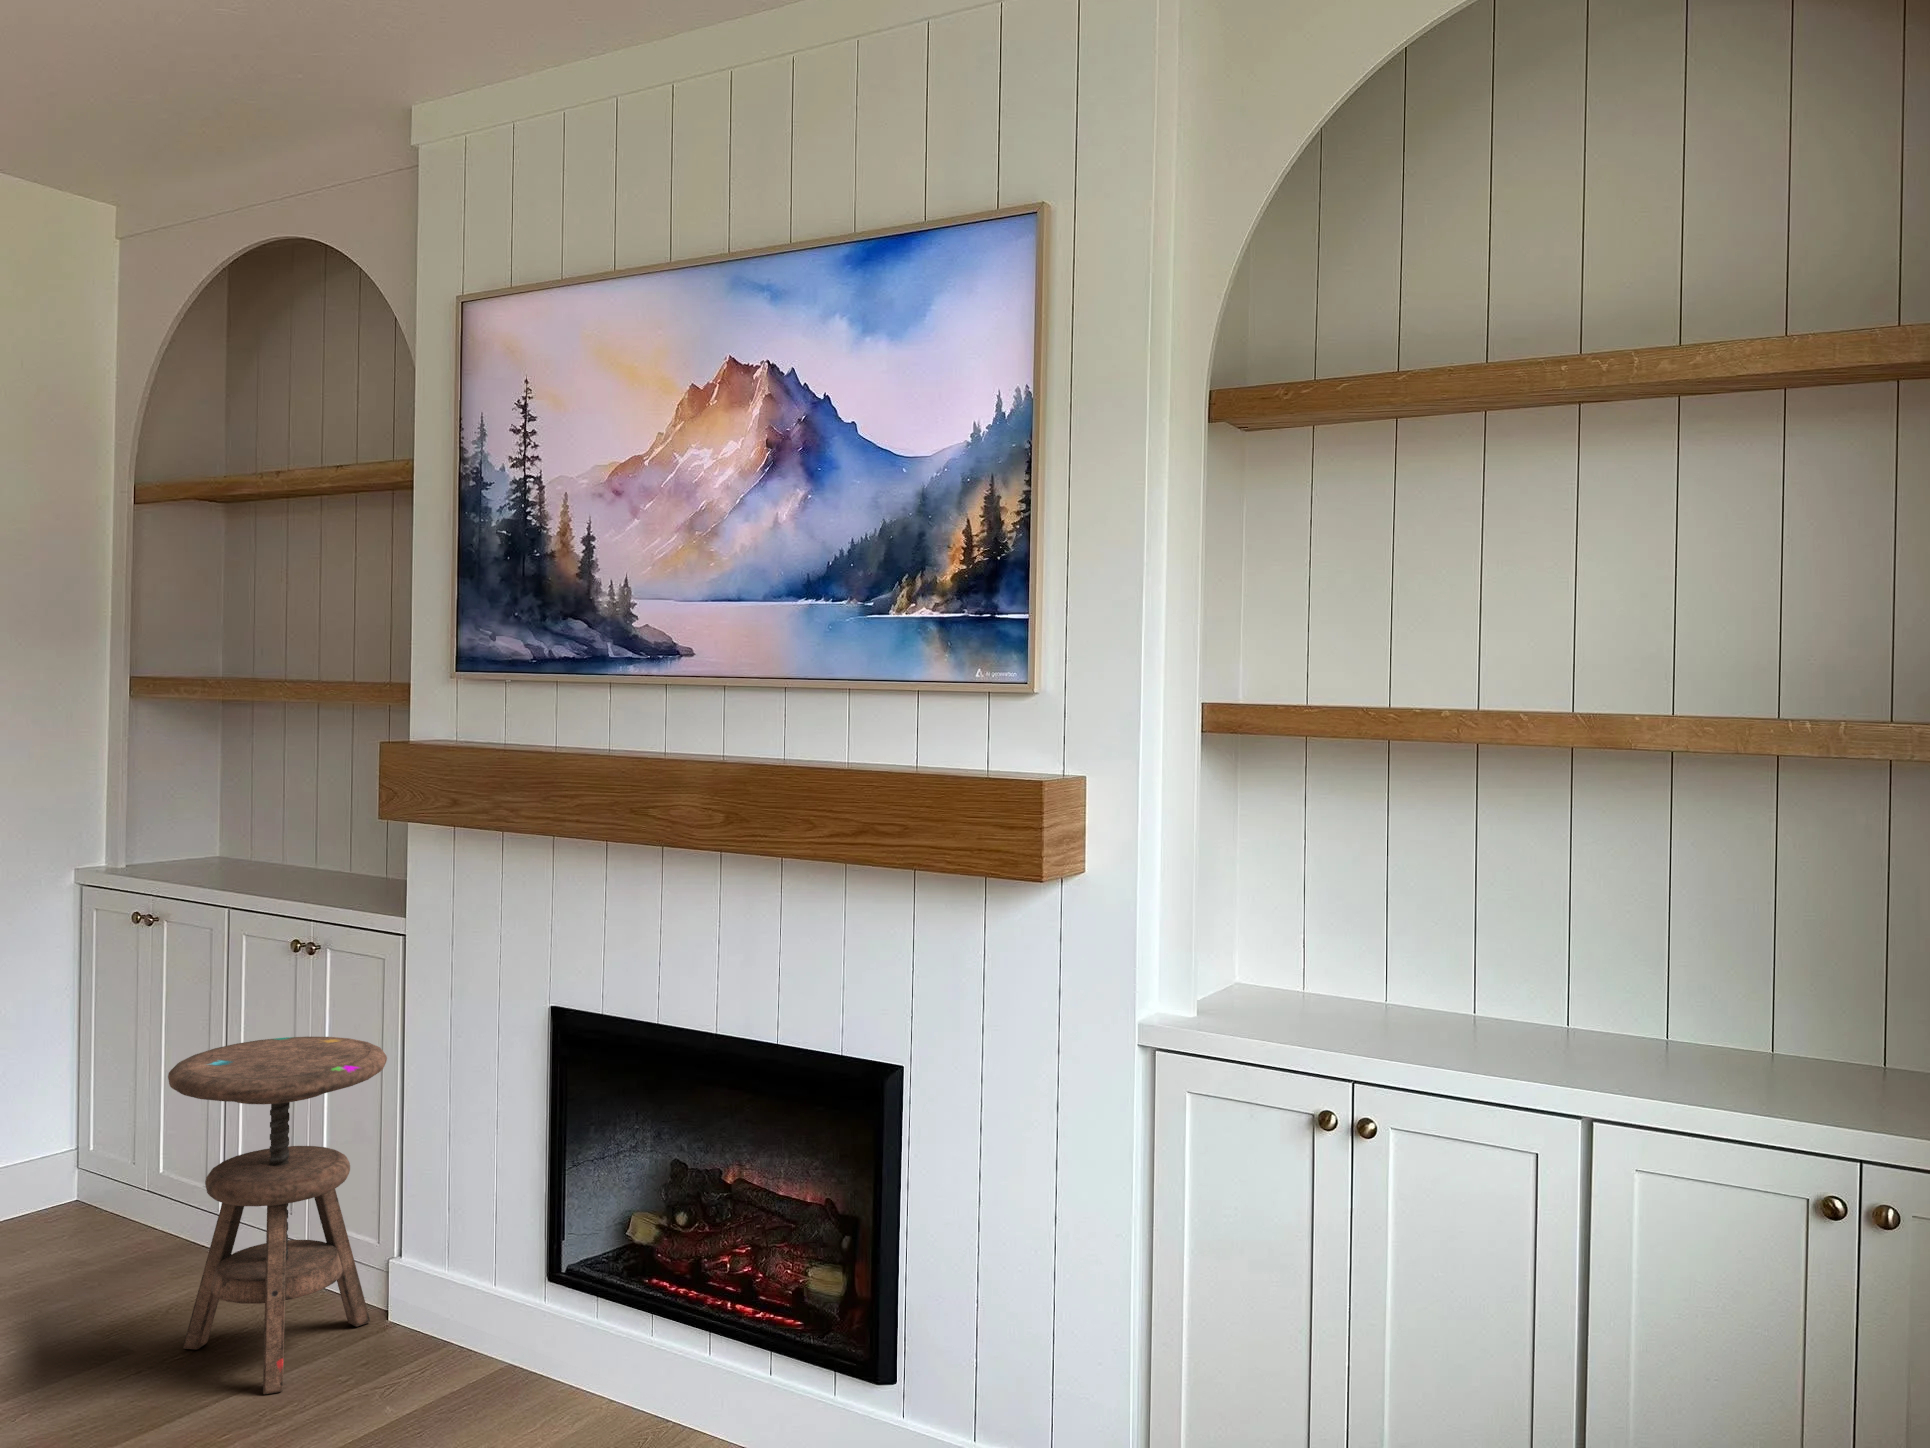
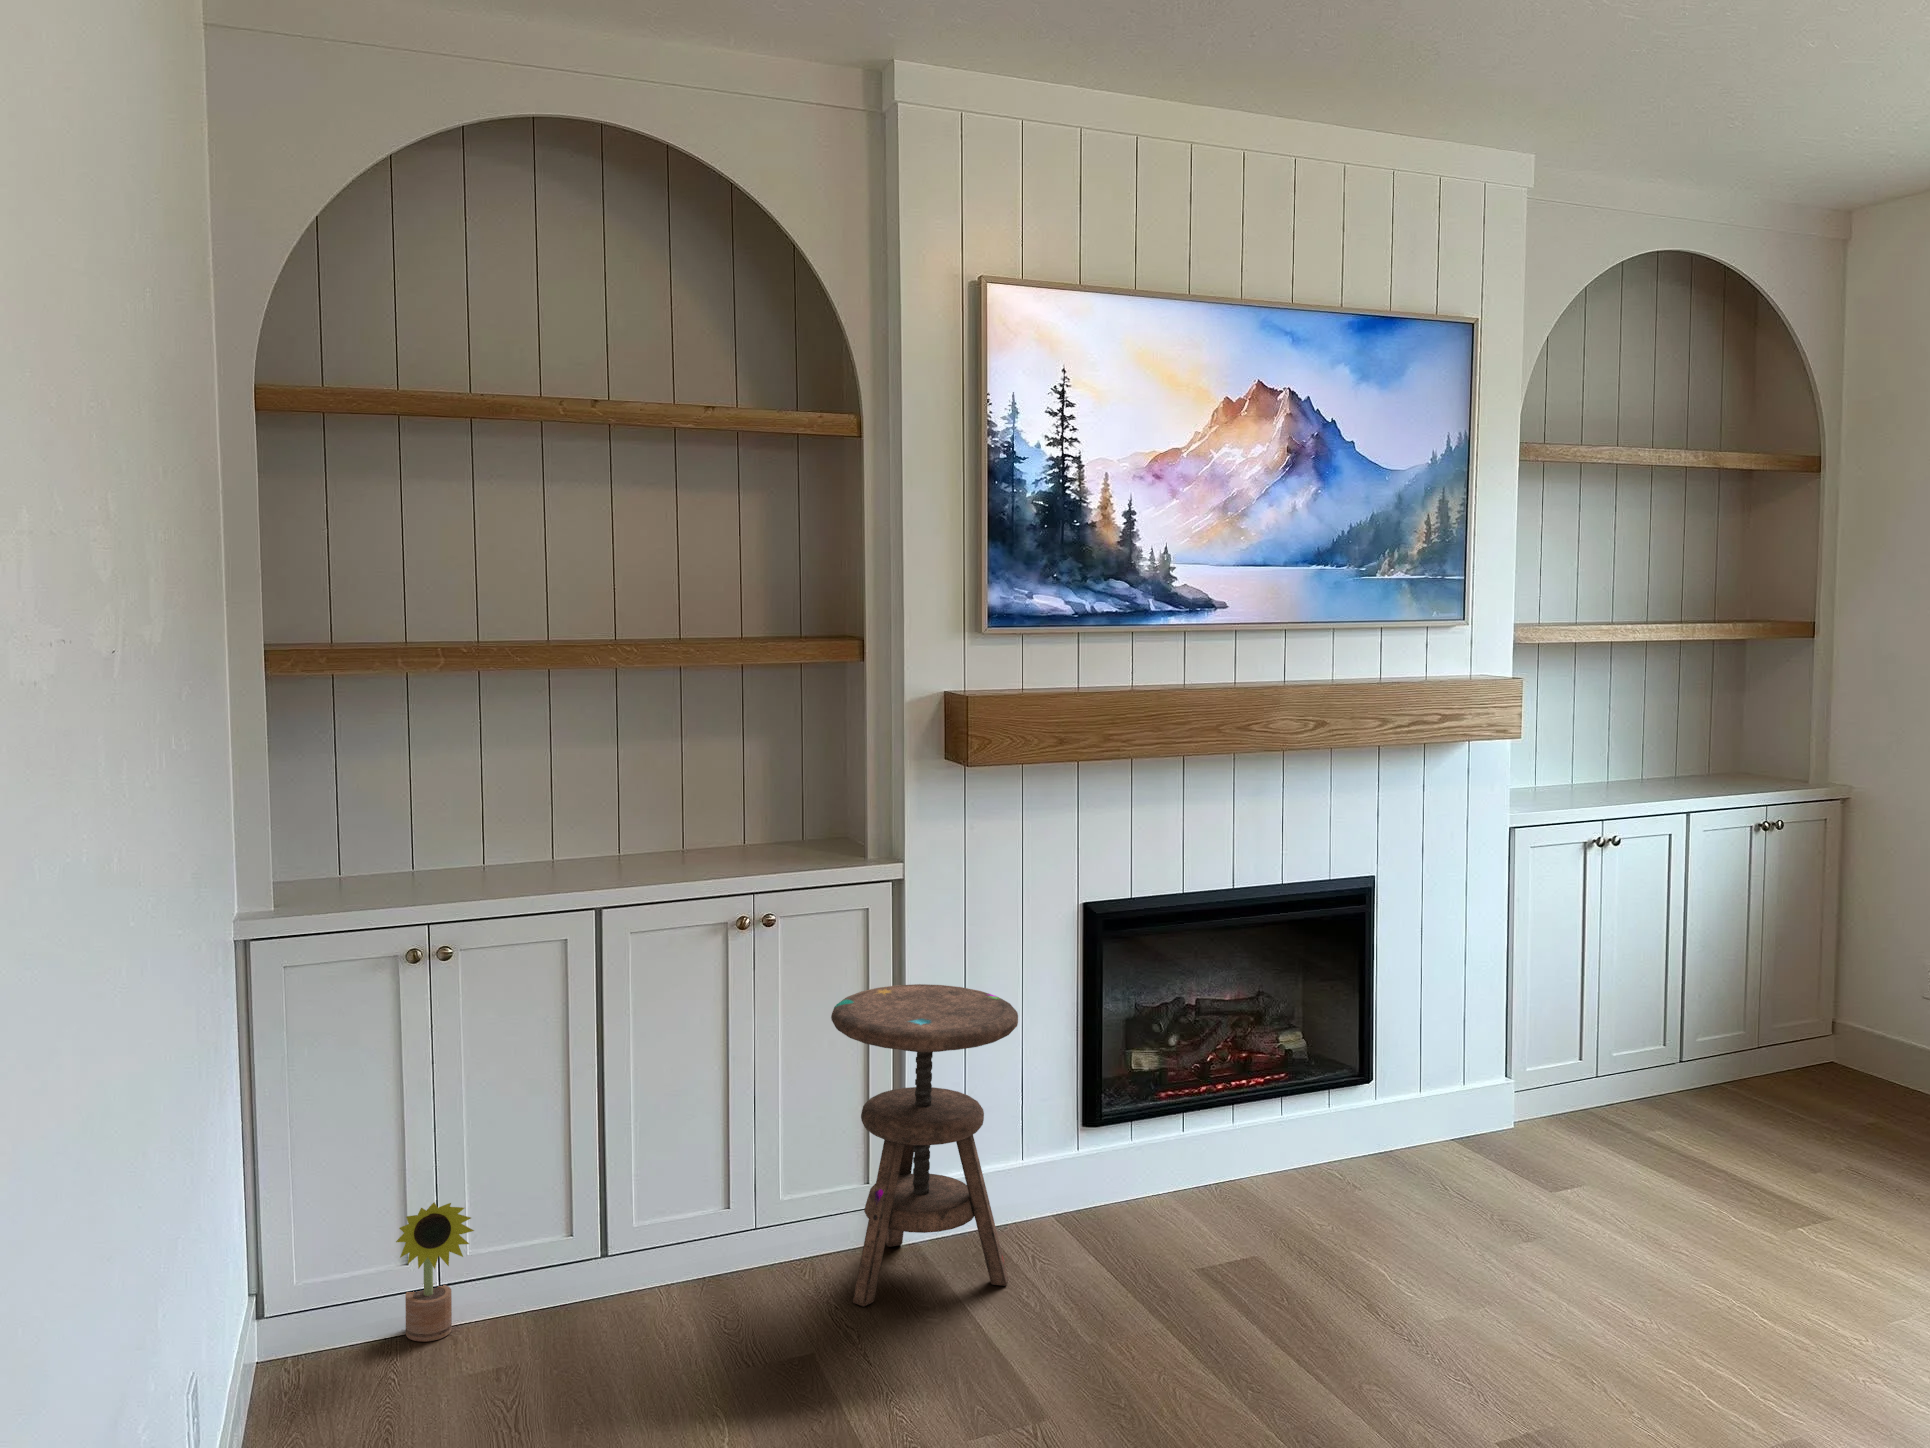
decorative plant: none [39,1115,110,1236] -> present [396,1202,474,1342]

